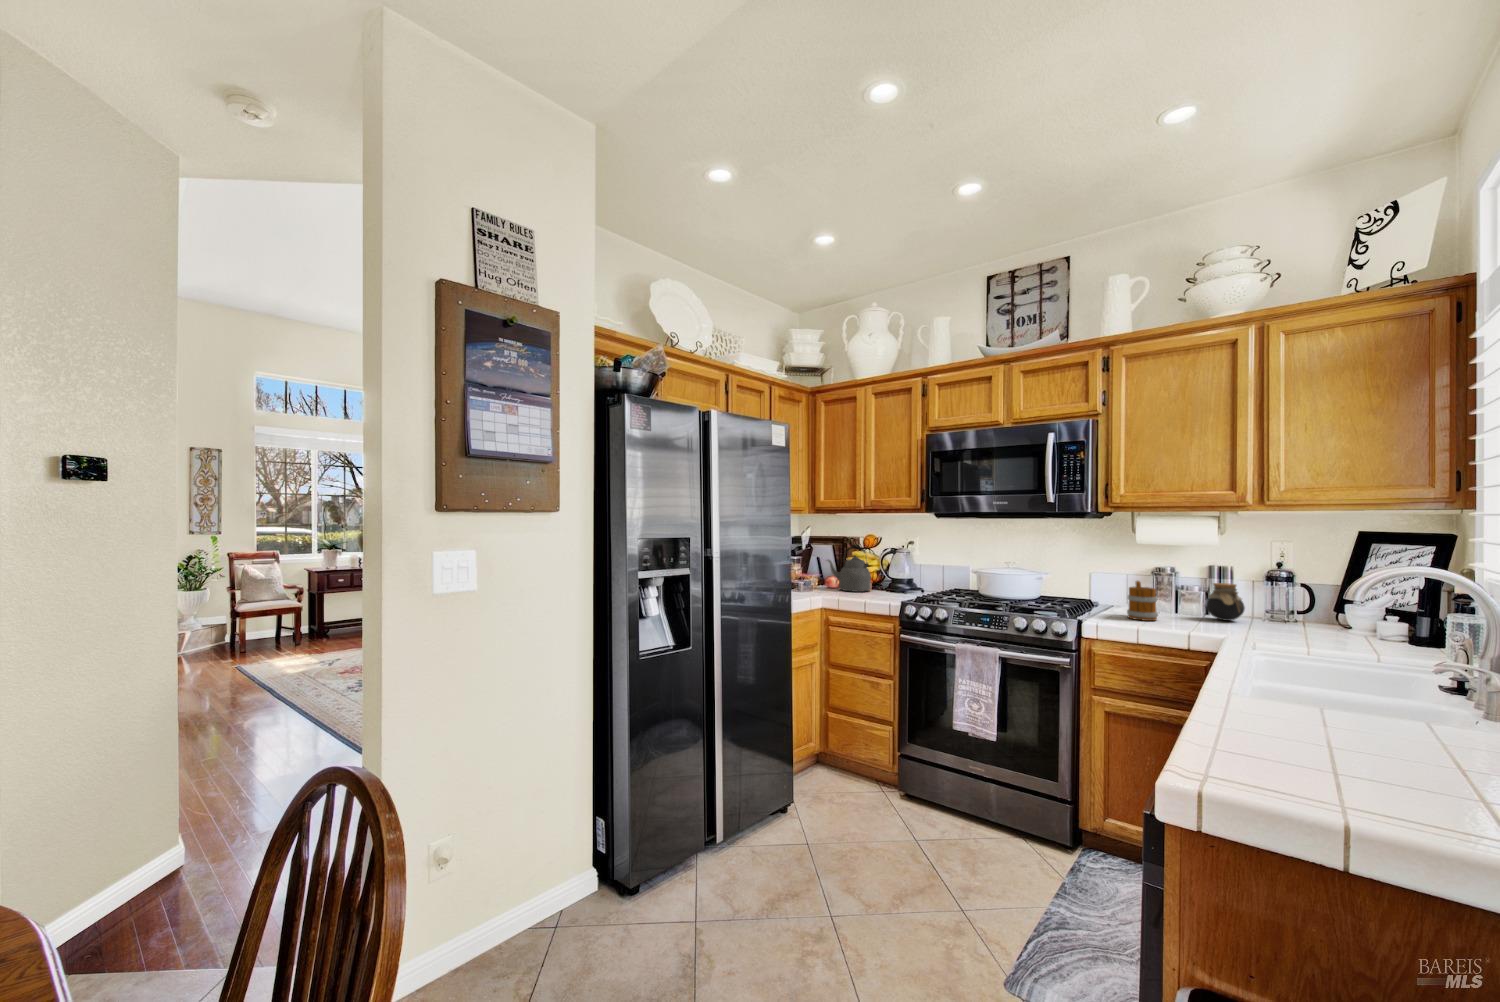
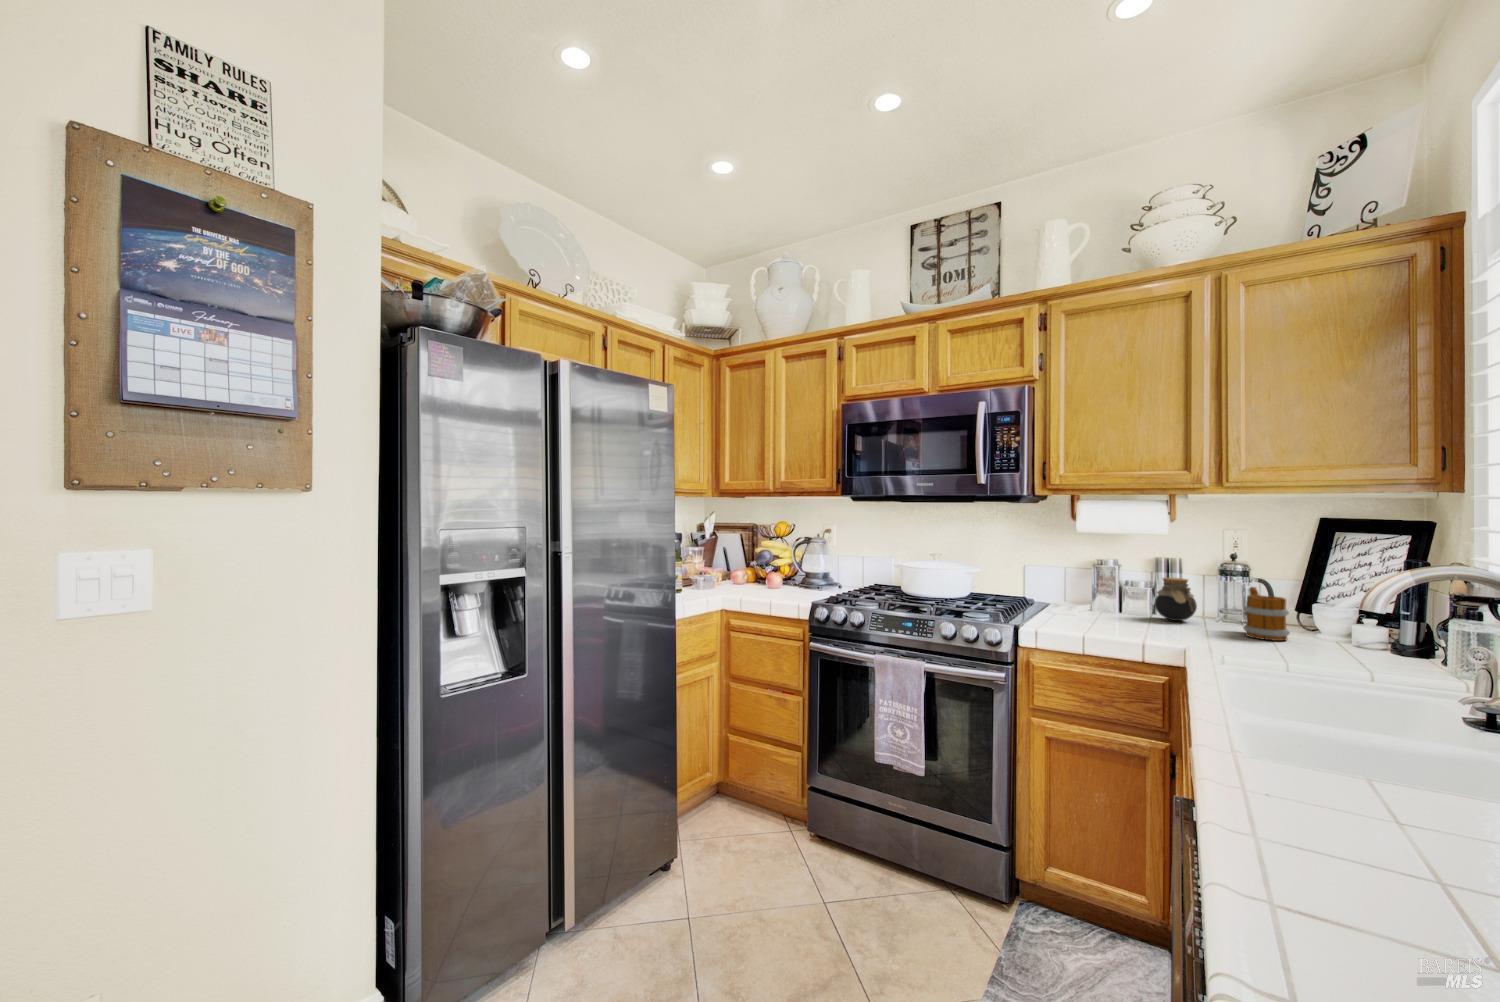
kettle: present [828,546,871,592] -> none [726,538,779,593]
mug: present [1127,581,1158,621] -> present [1243,587,1290,641]

